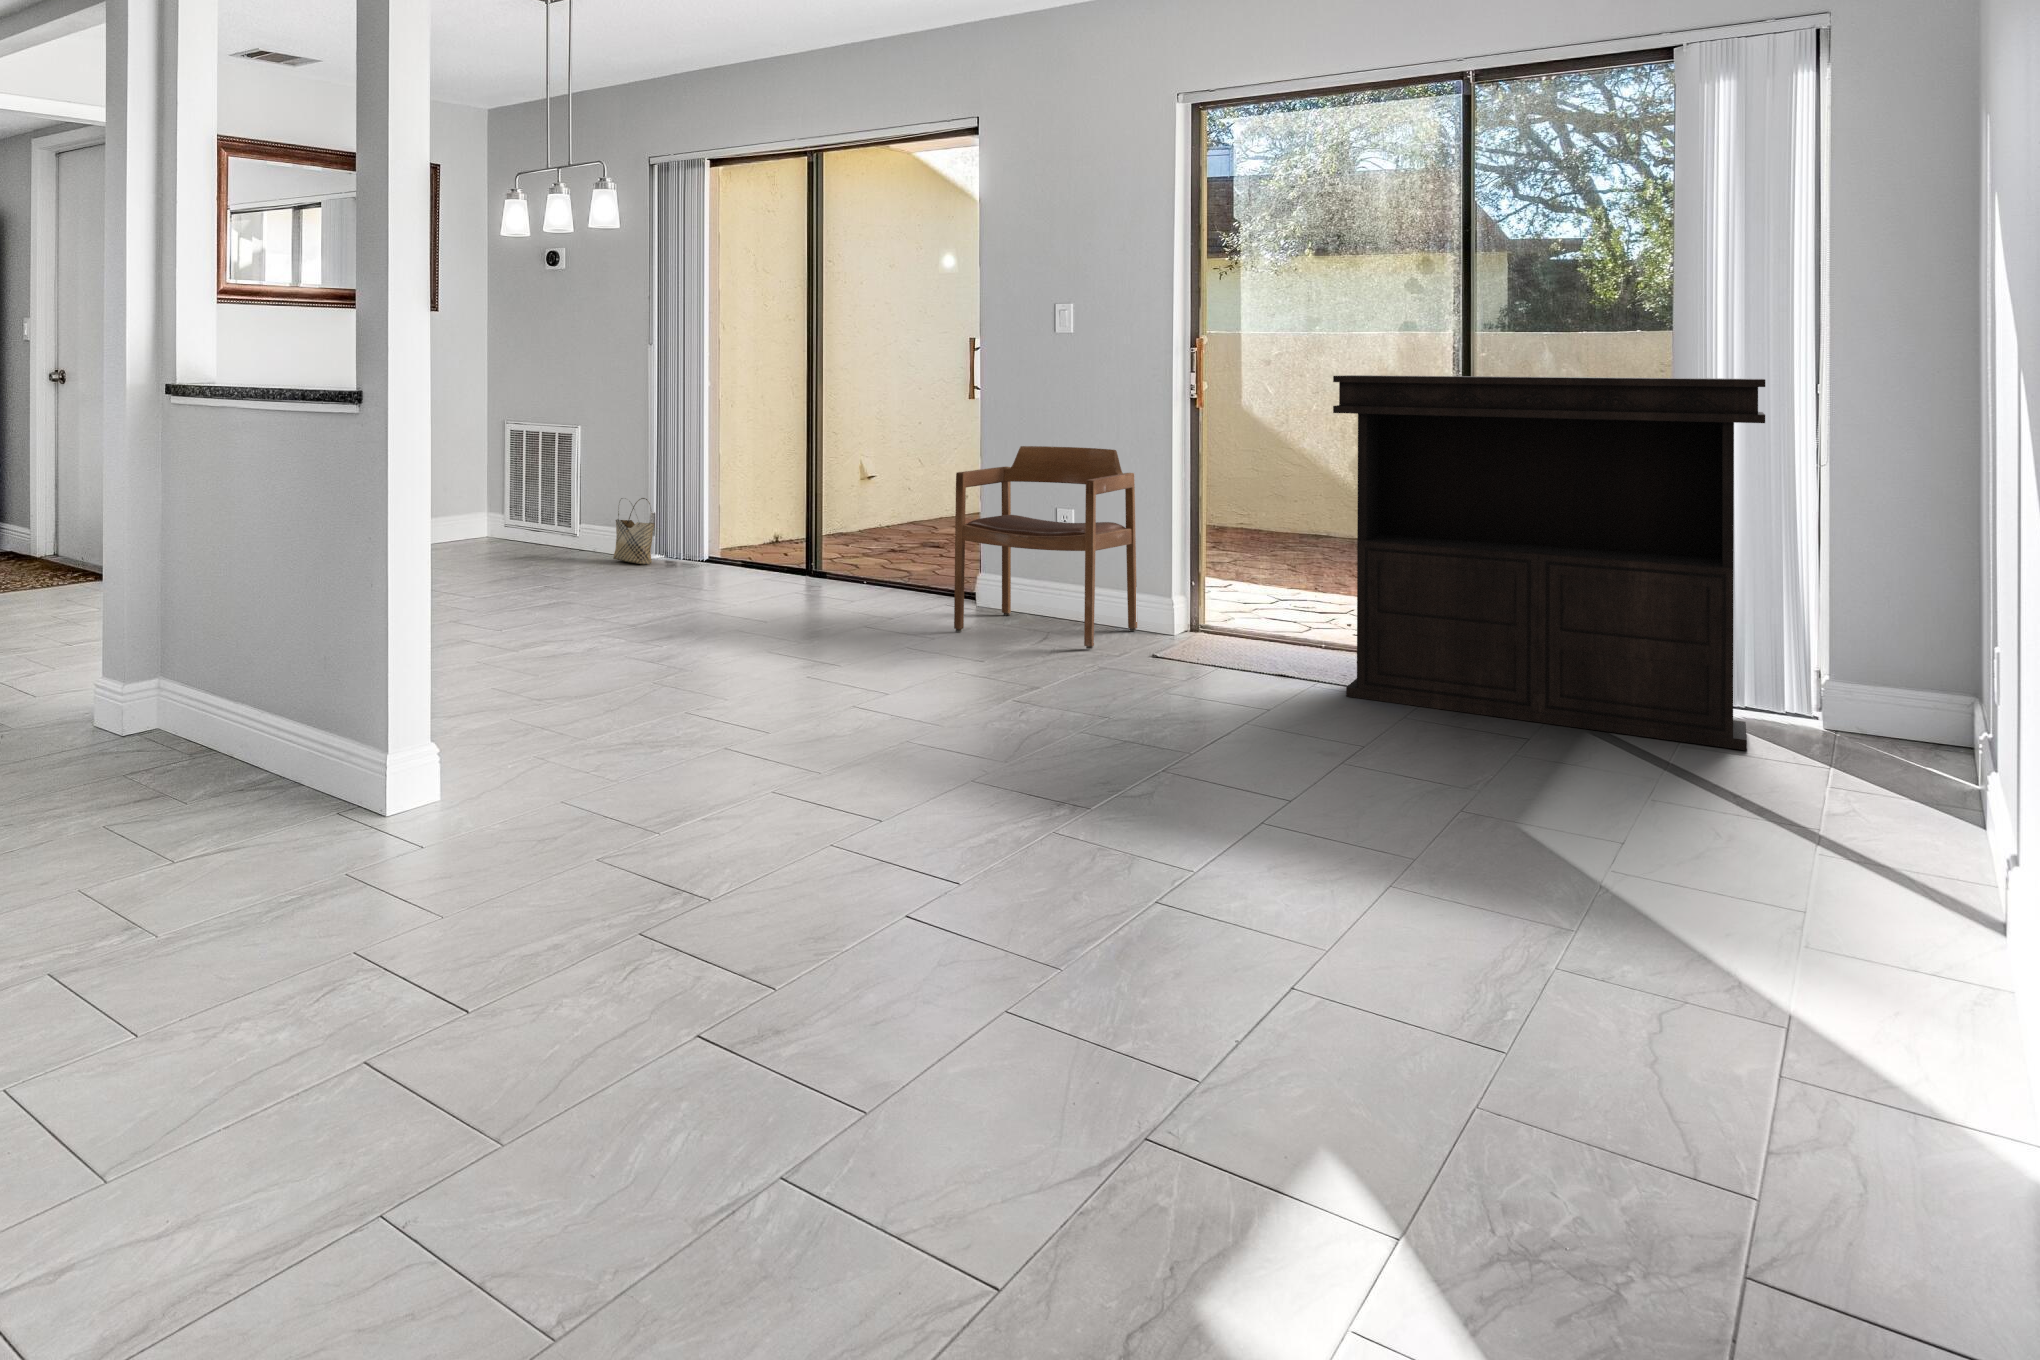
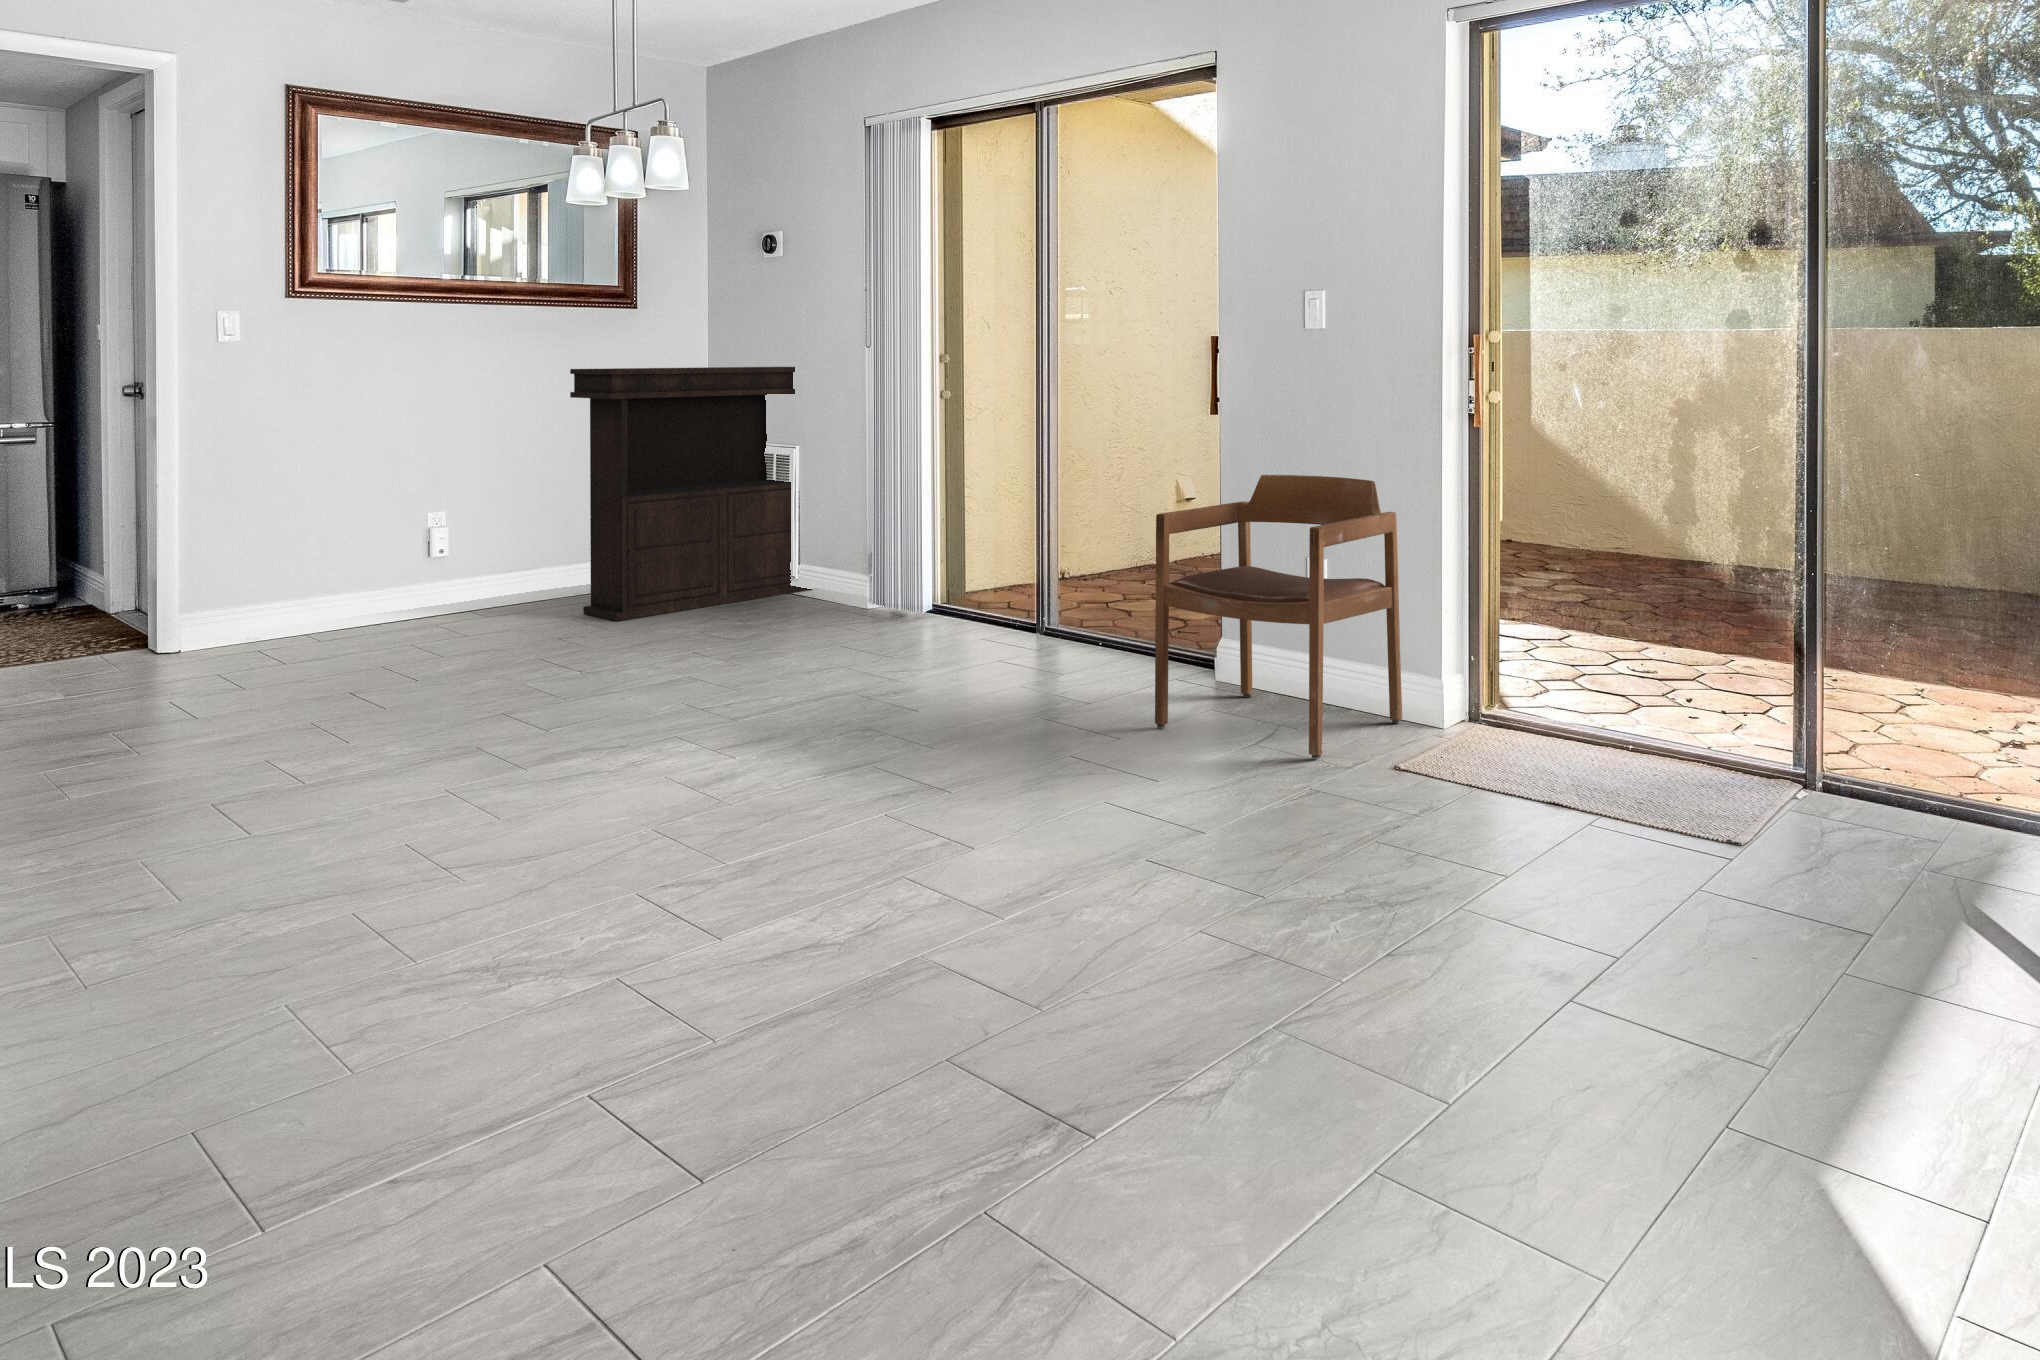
console table: present [1333,375,1765,750] -> present [570,367,813,621]
woven basket: present [613,498,655,564] -> none [820,532,868,616]

